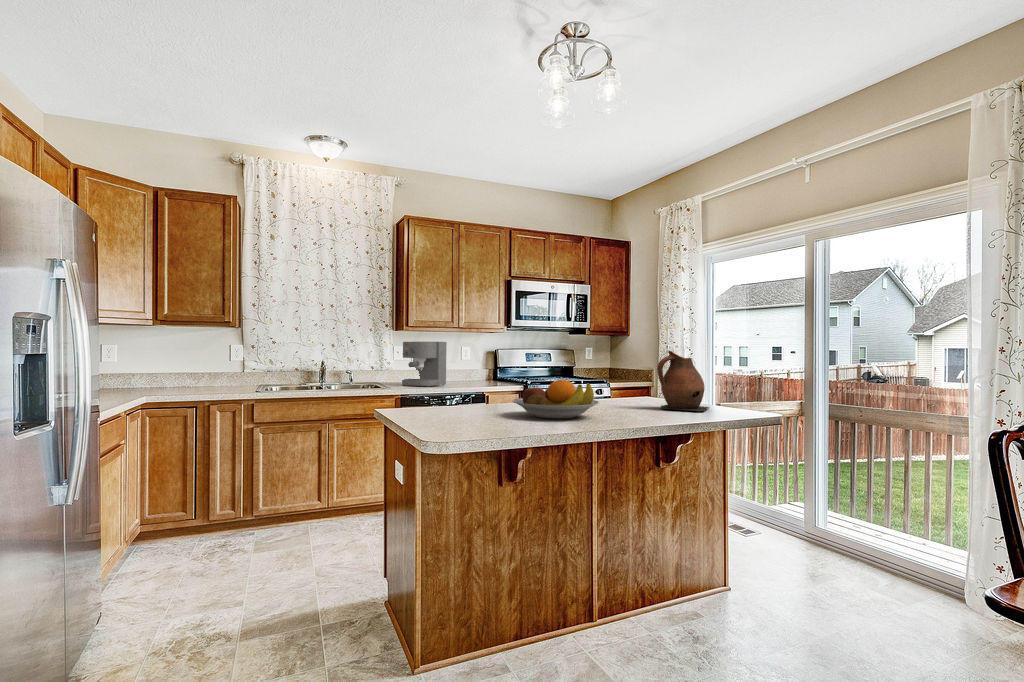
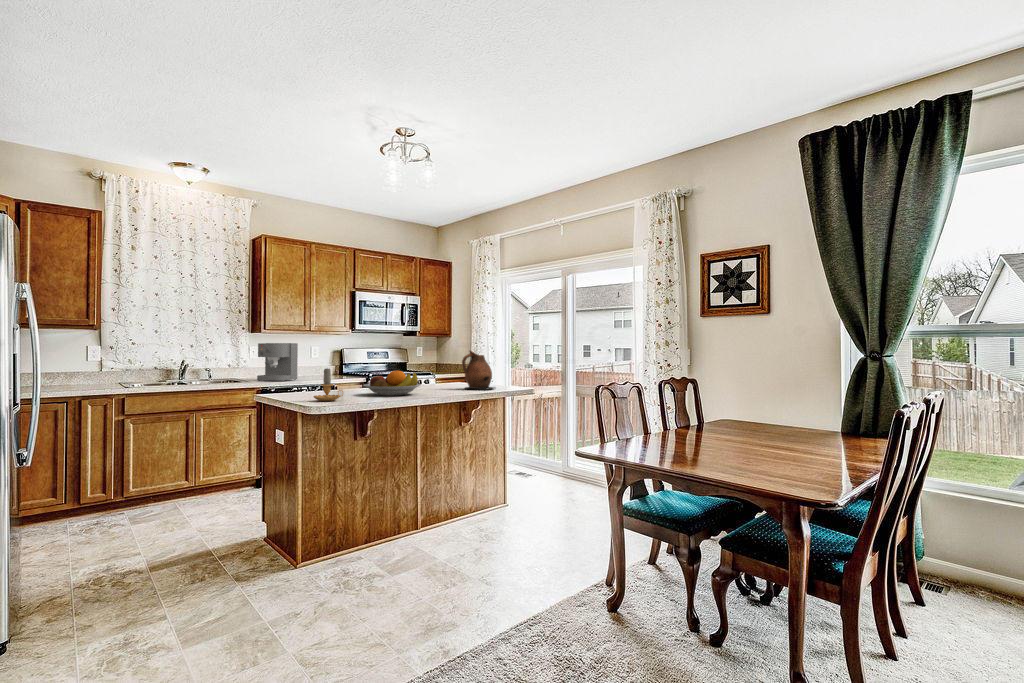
candle: none [434,373,478,427] -> present [313,368,343,401]

